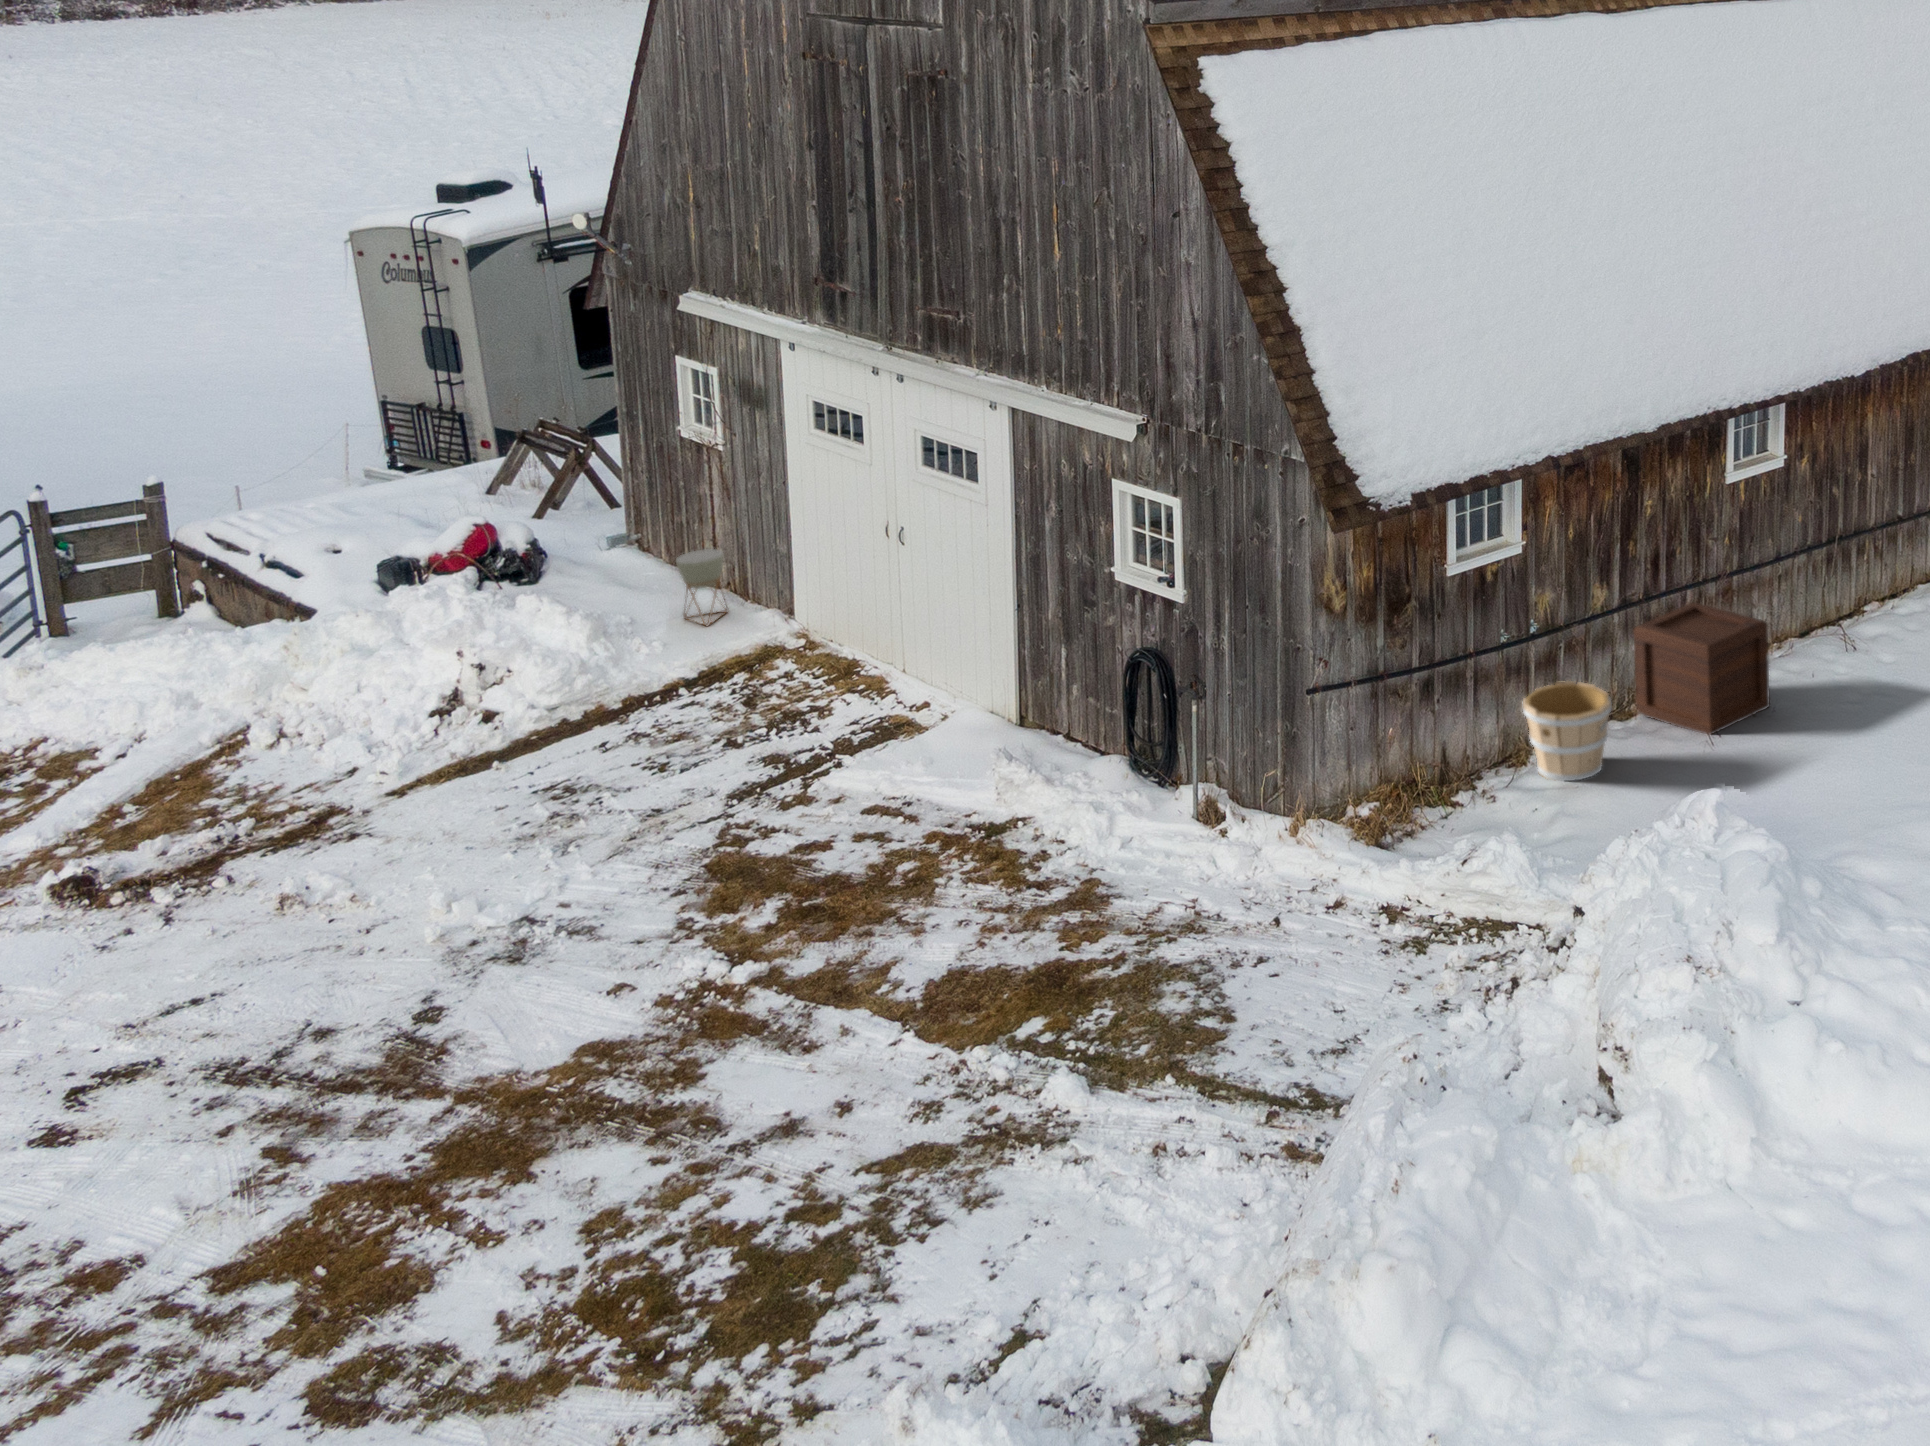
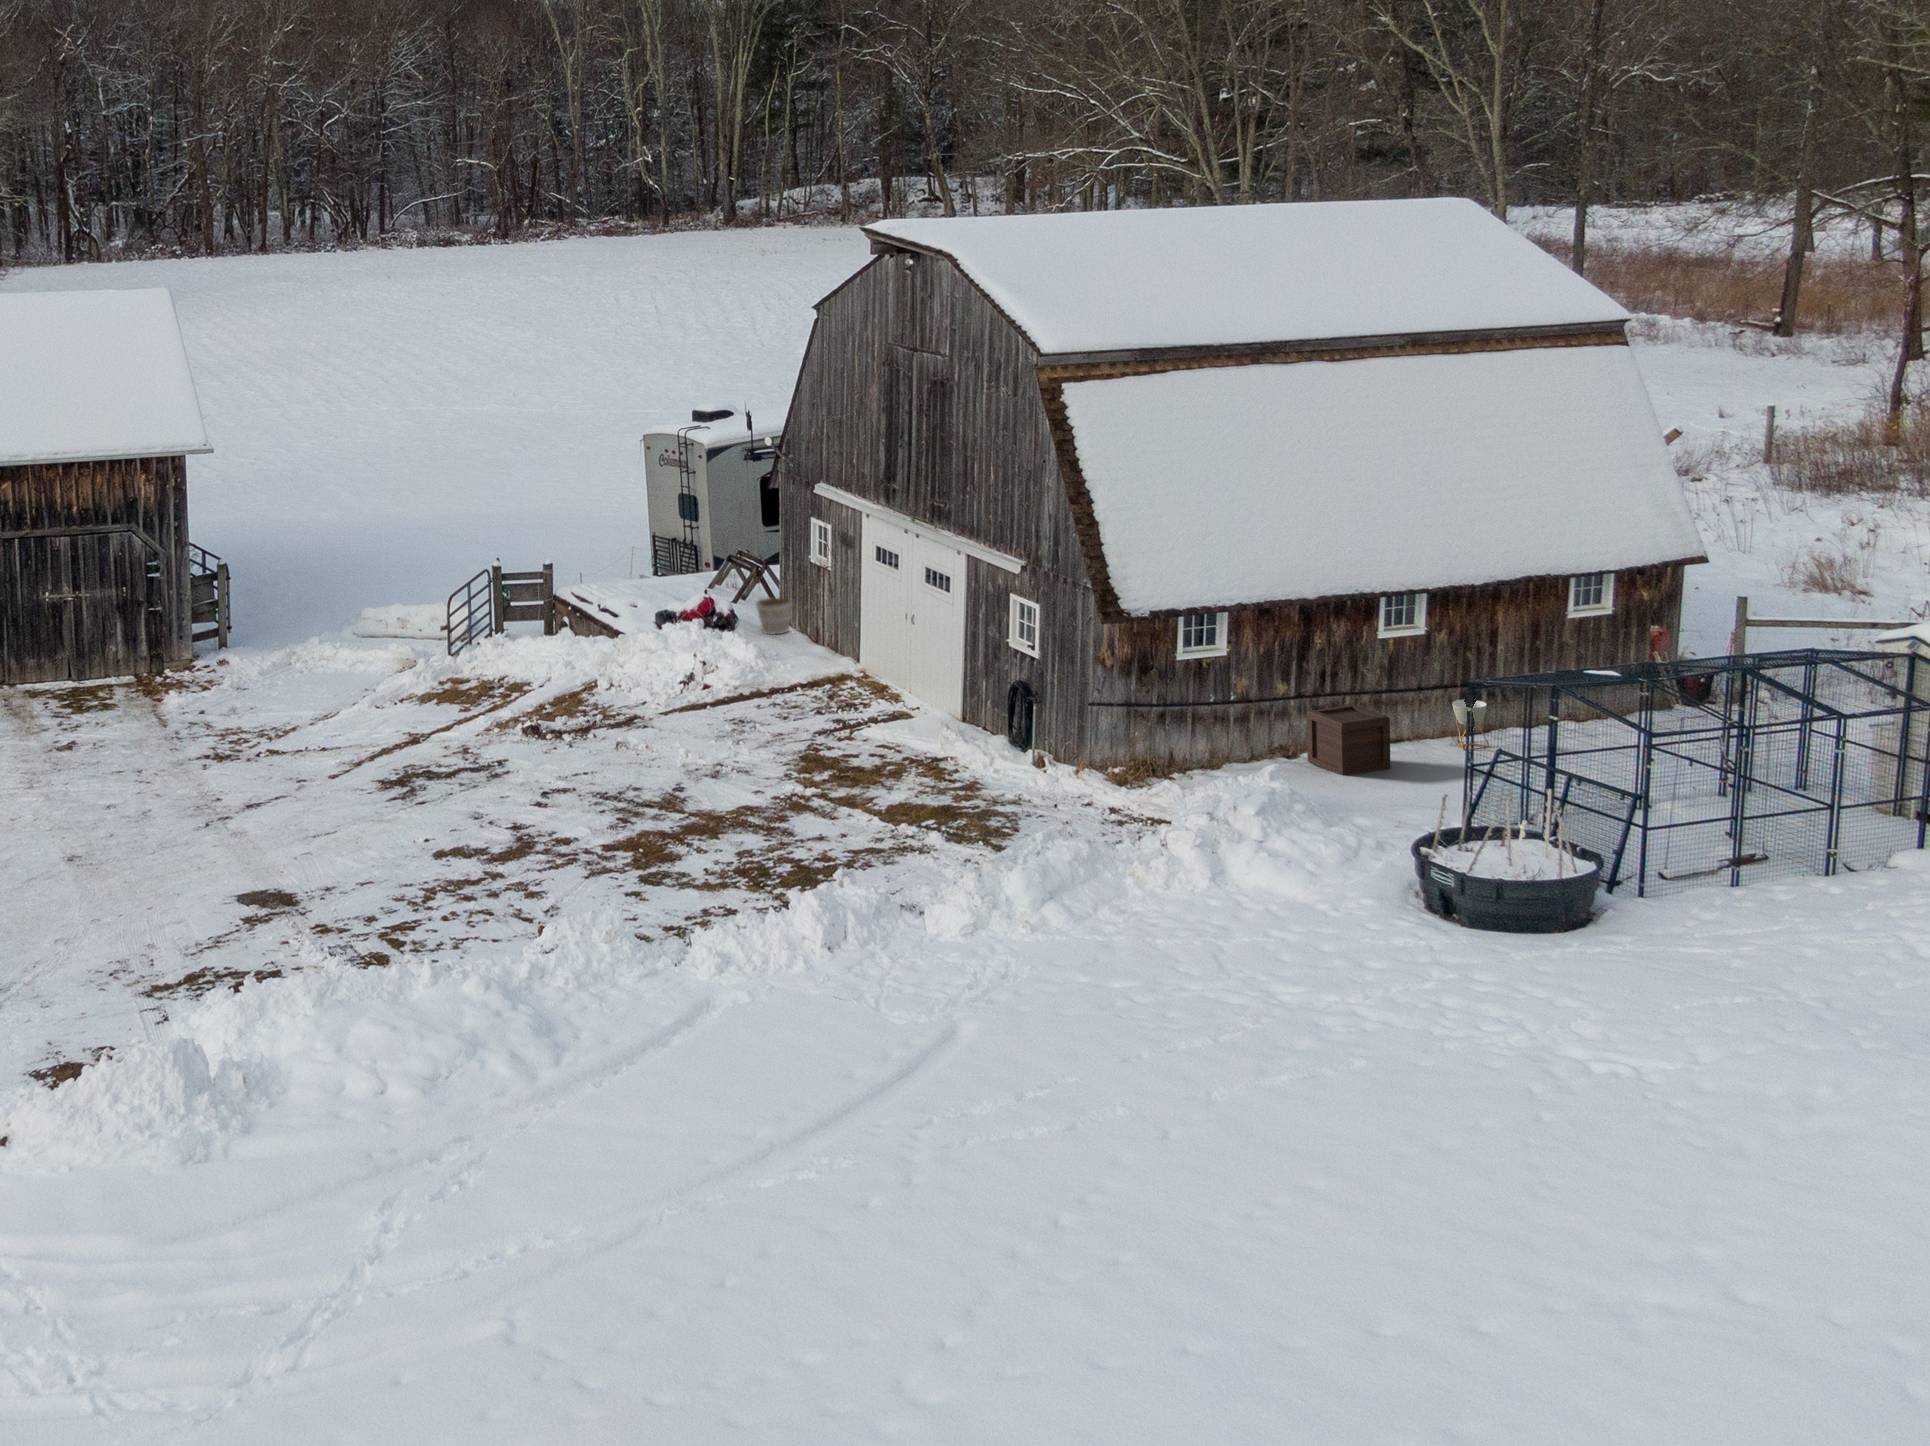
planter: present [676,549,728,626] -> present [1452,699,1489,751]
wooden bucket: present [1523,681,1612,781] -> present [756,597,792,634]

